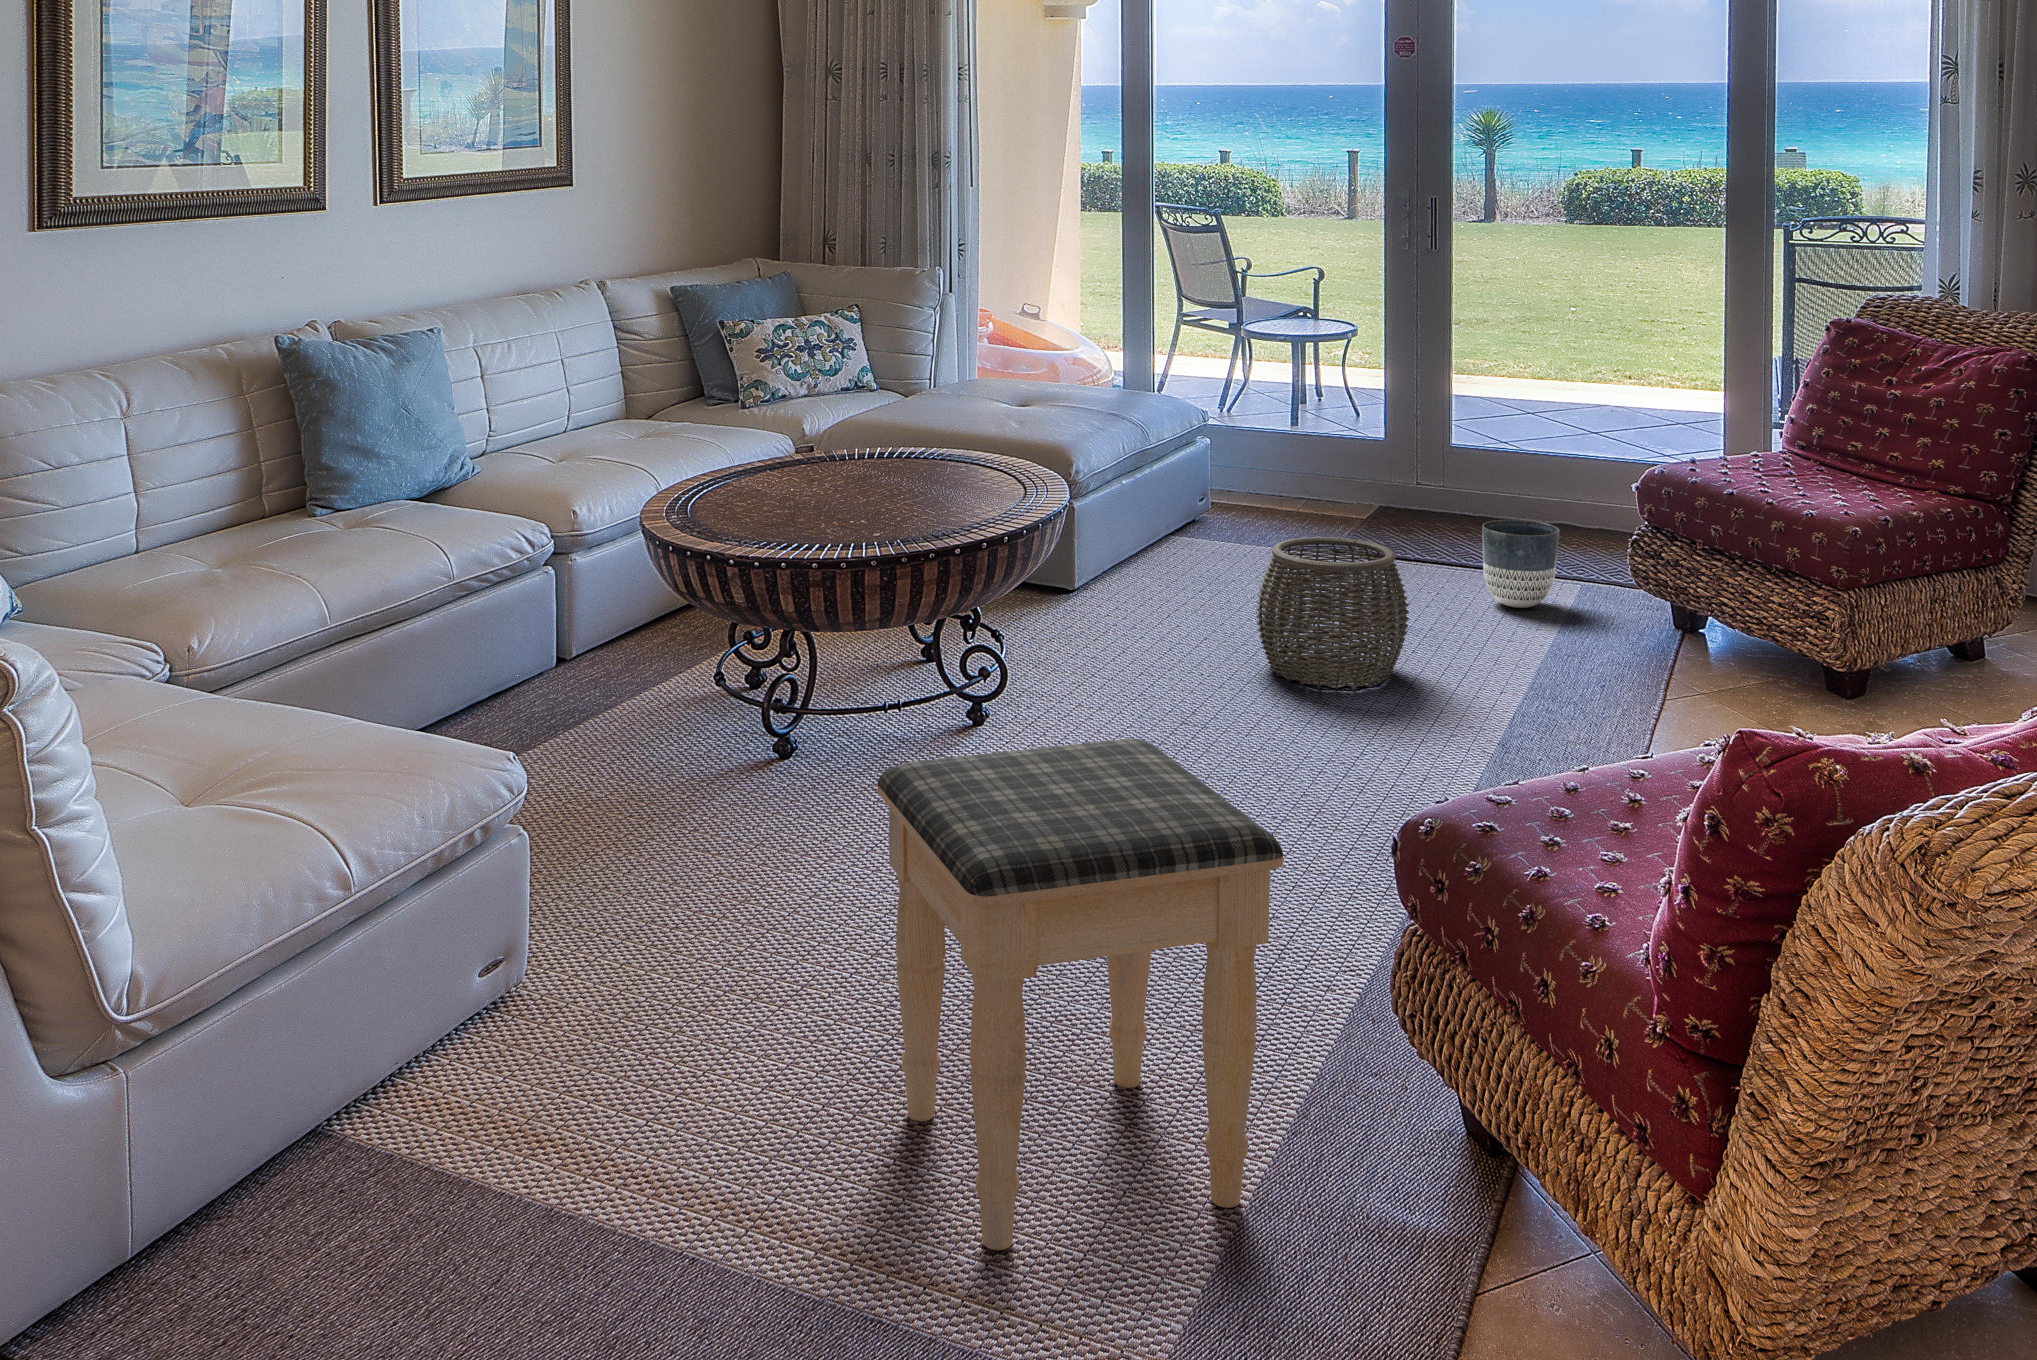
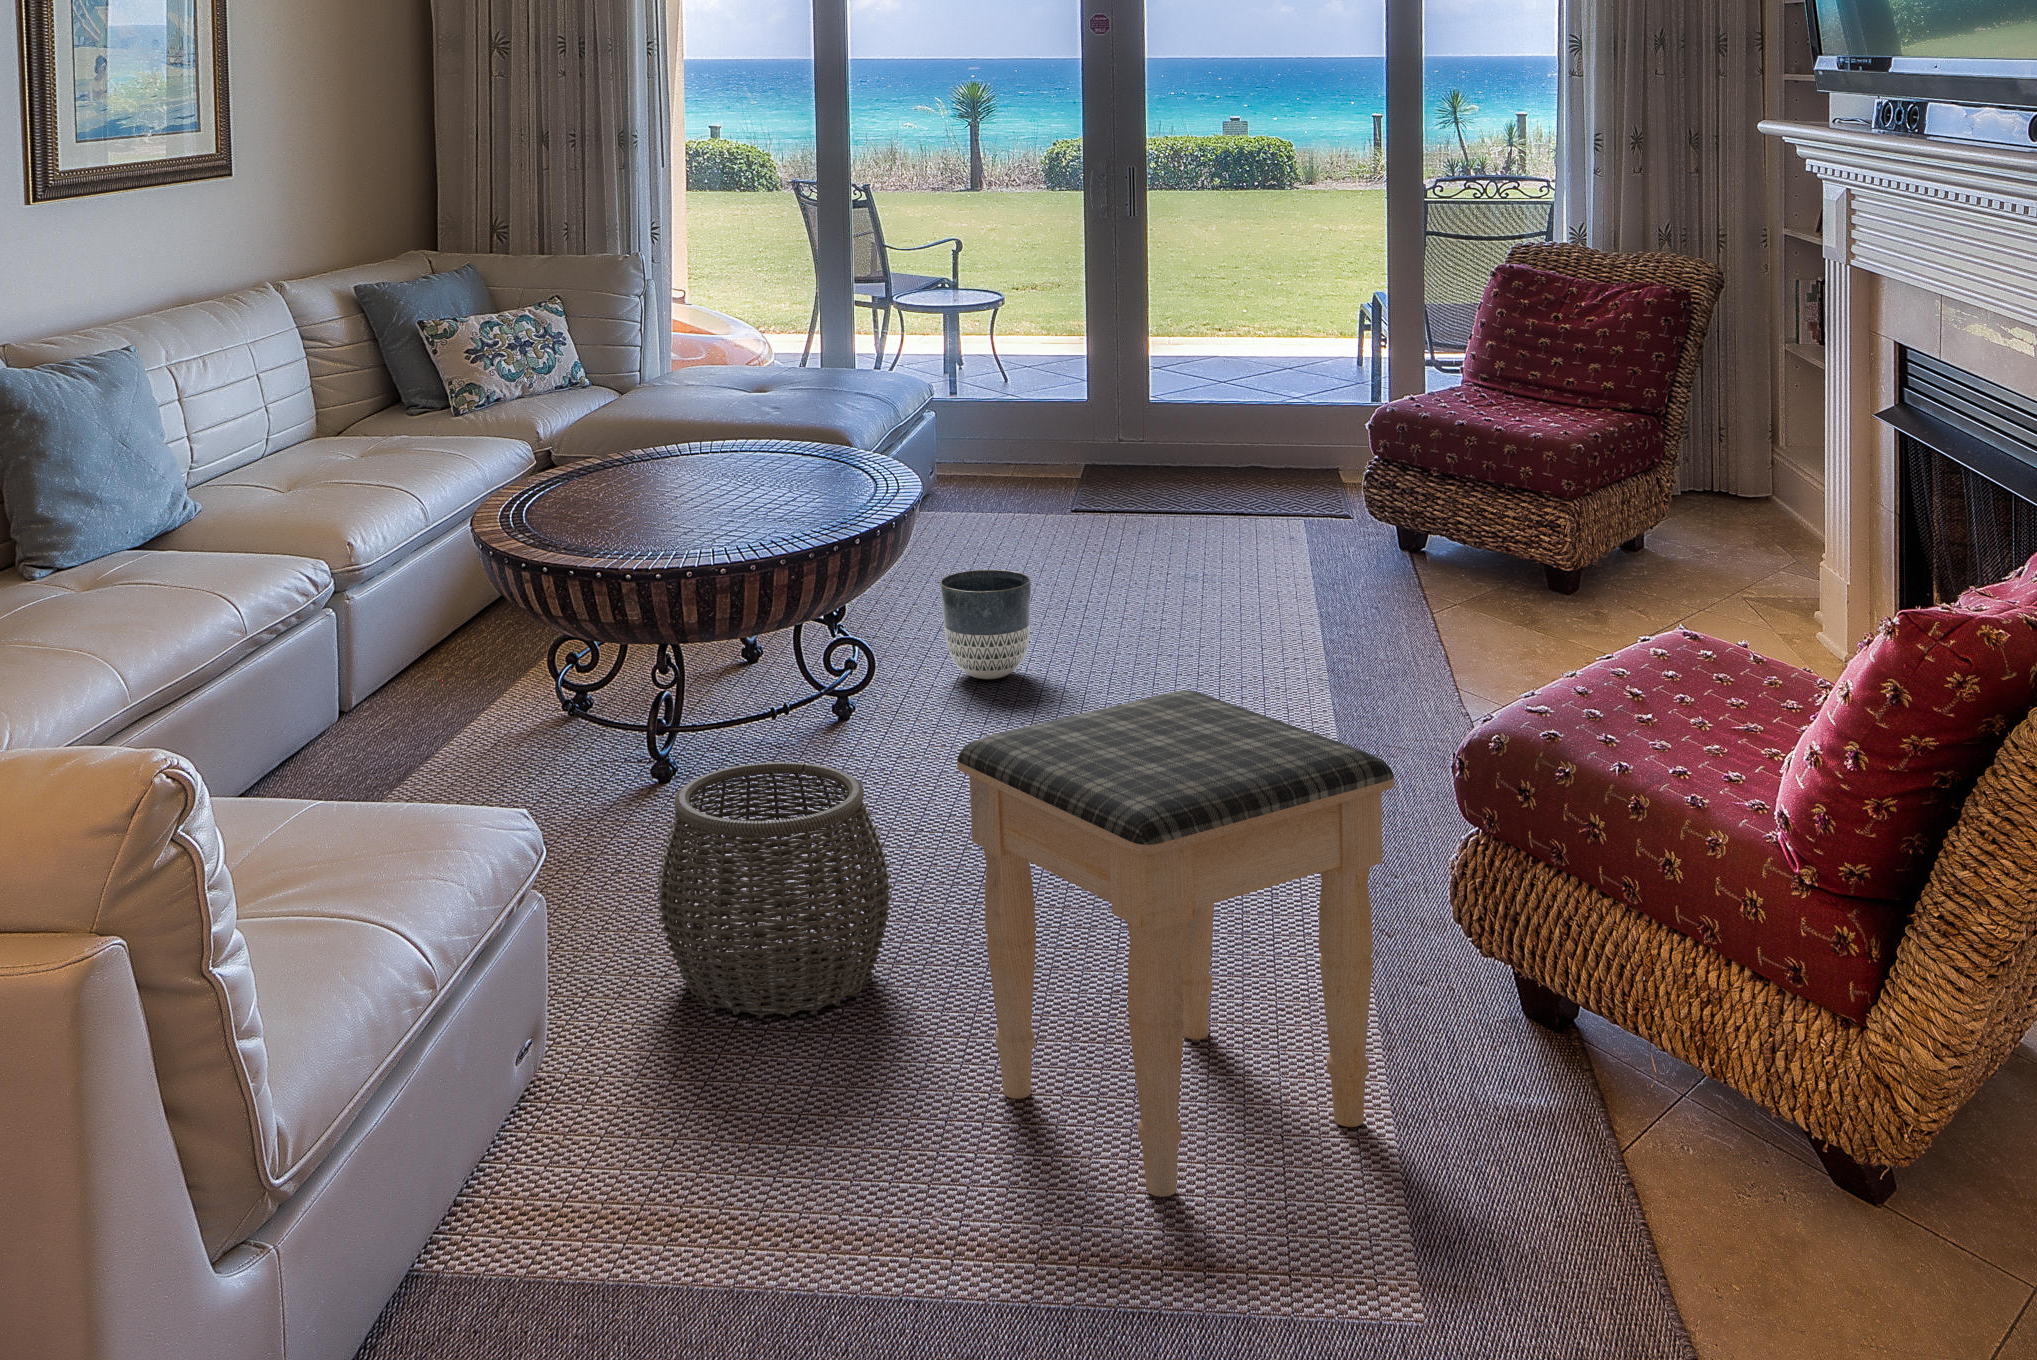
planter: present [1482,520,1559,608] -> present [940,570,1031,679]
woven basket: present [1256,537,1409,689] -> present [657,762,892,1018]

